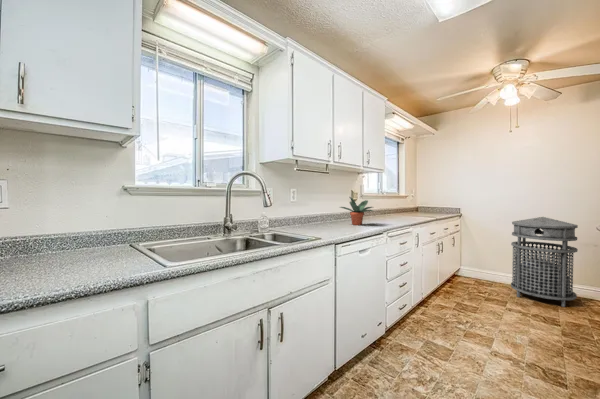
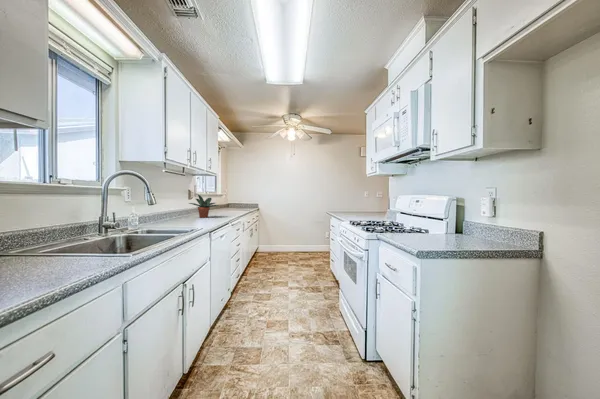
trash can: present [511,217,578,307] -> none [288,208,317,258]

